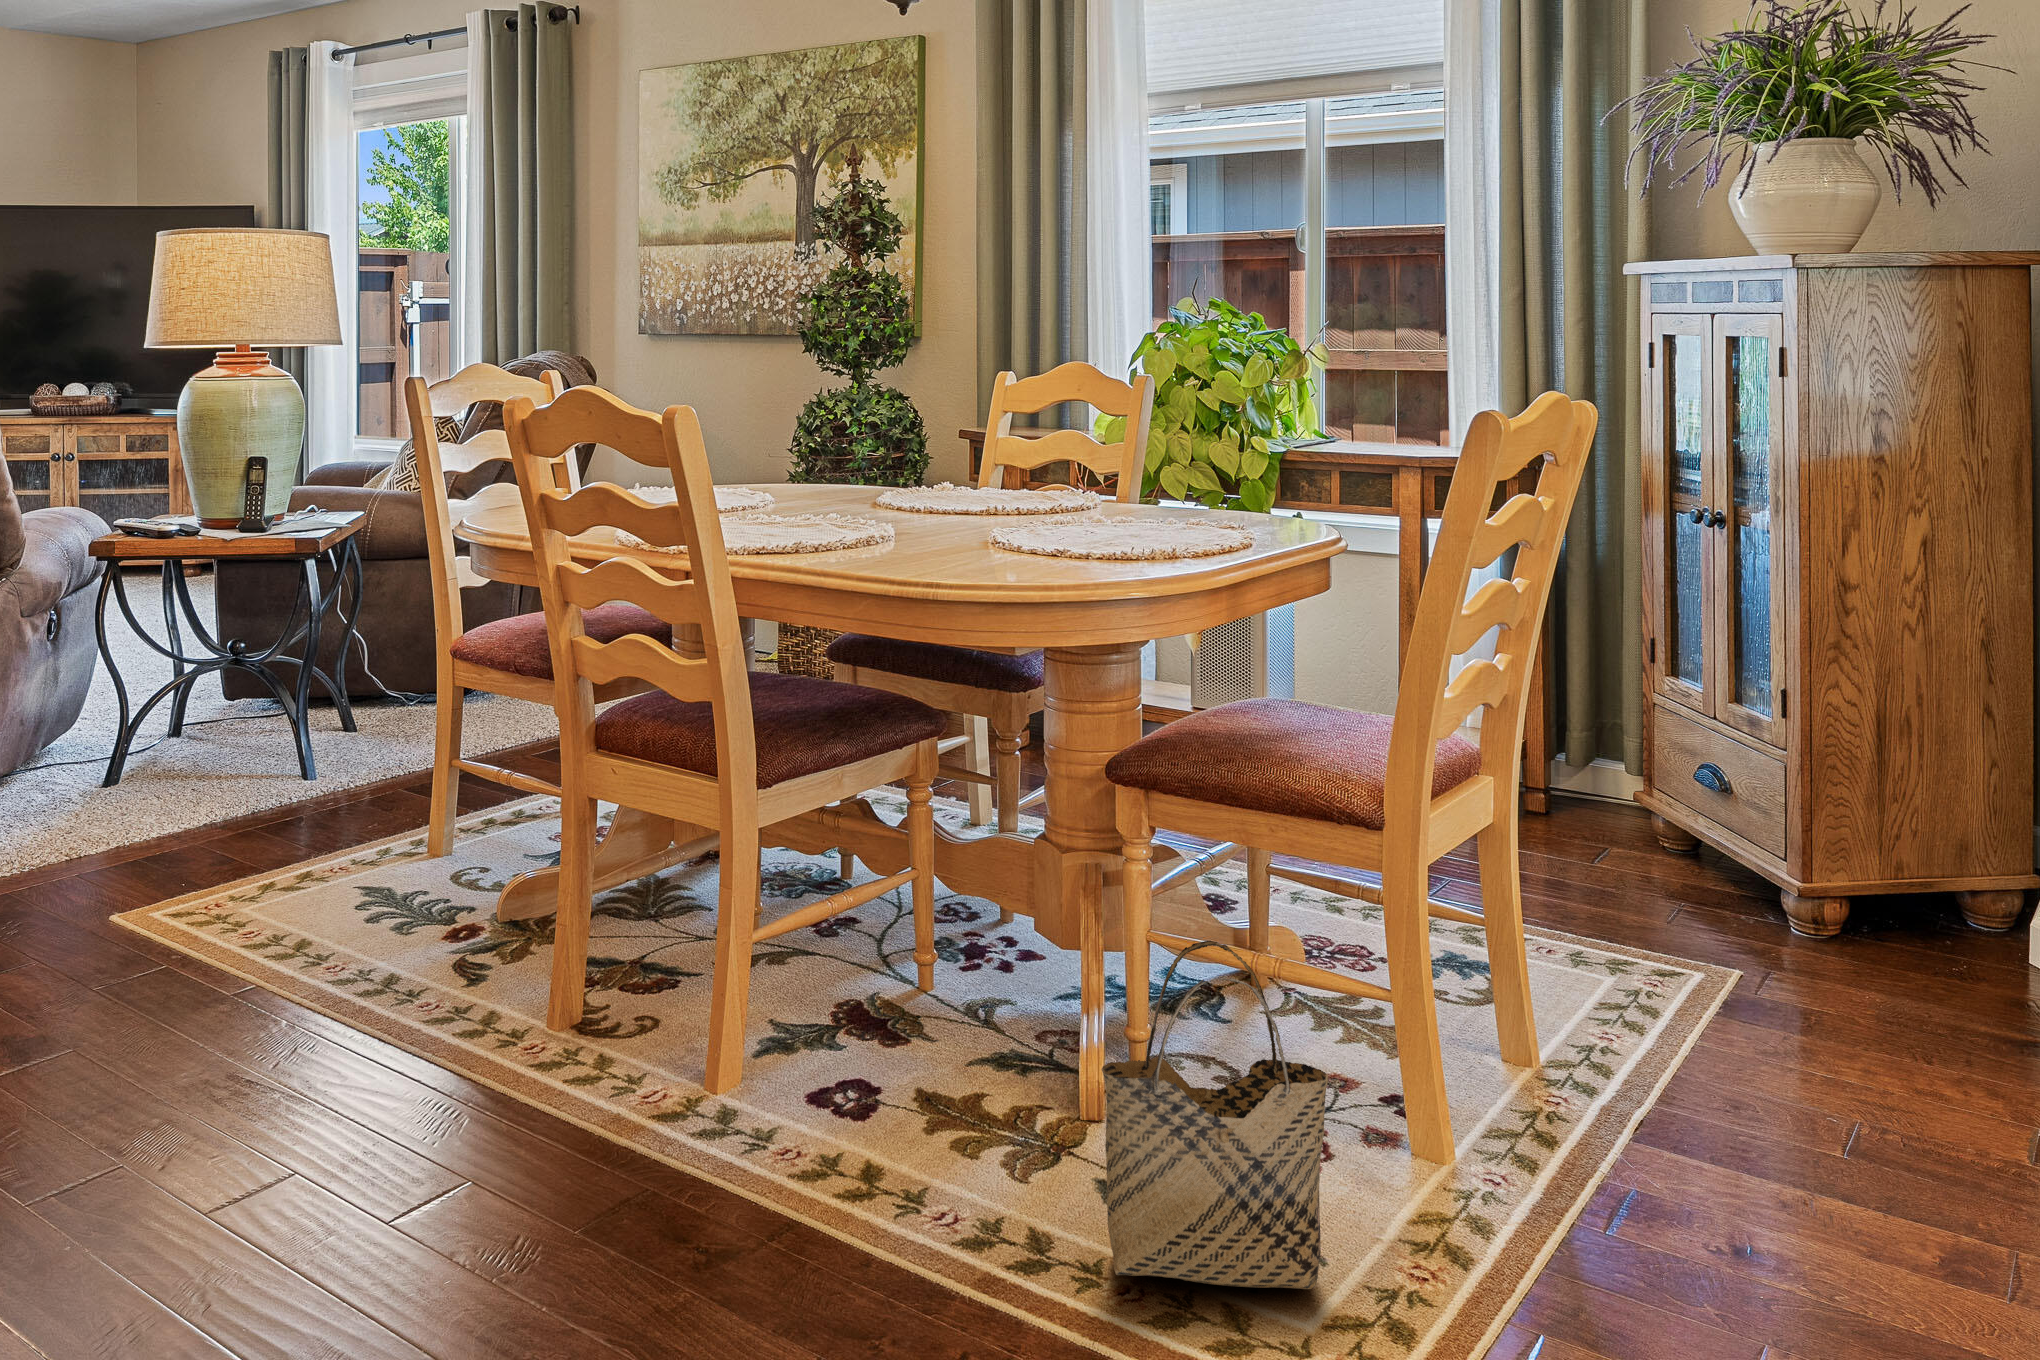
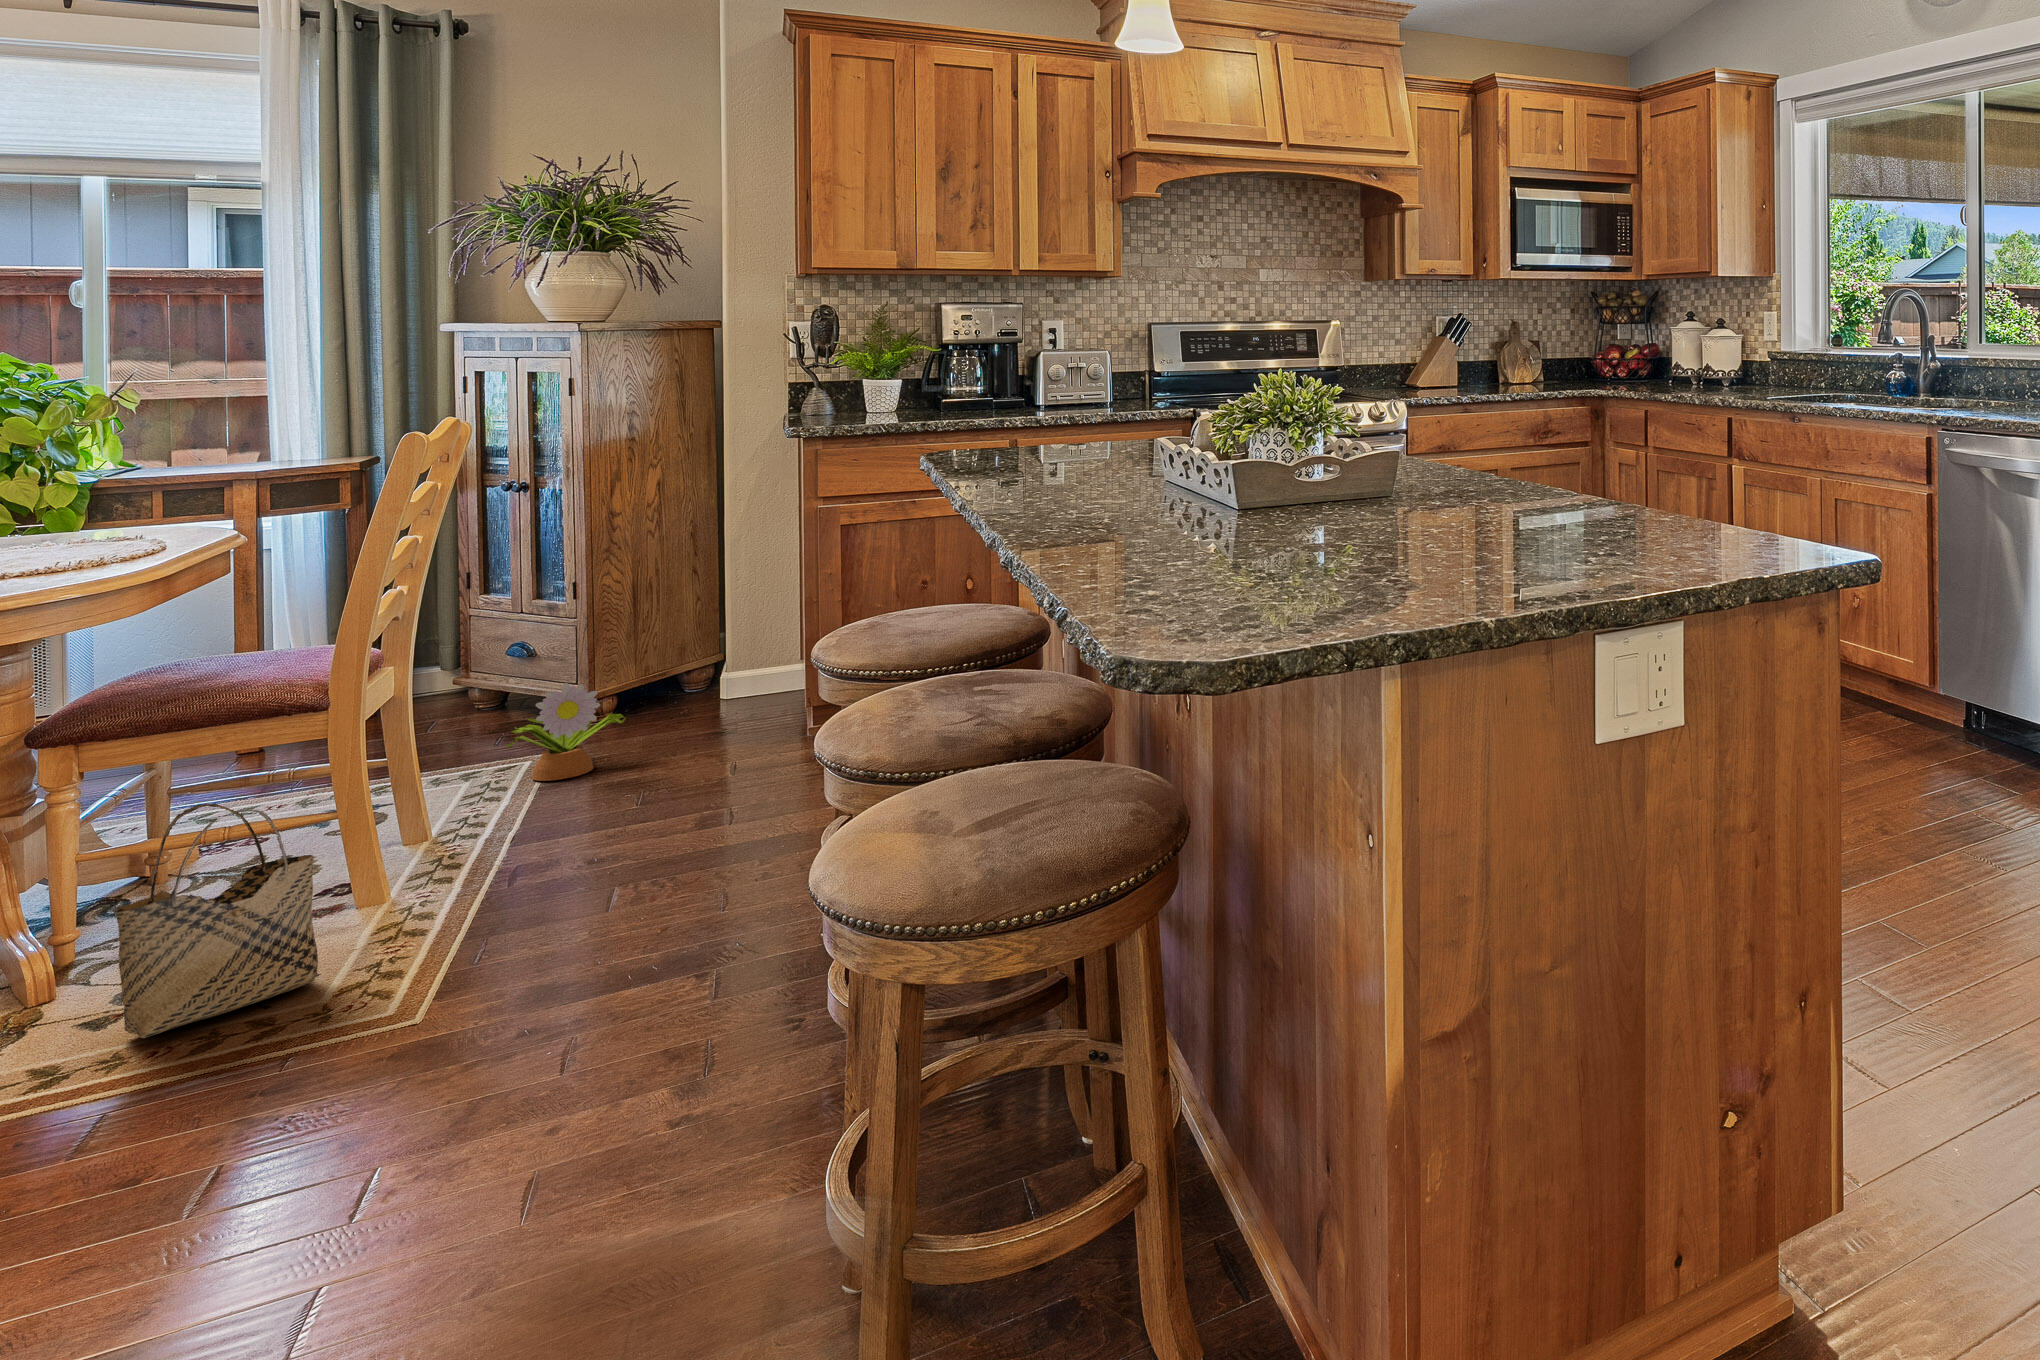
decorative plant: none [1655,864,1844,1030] -> present [506,683,626,781]

